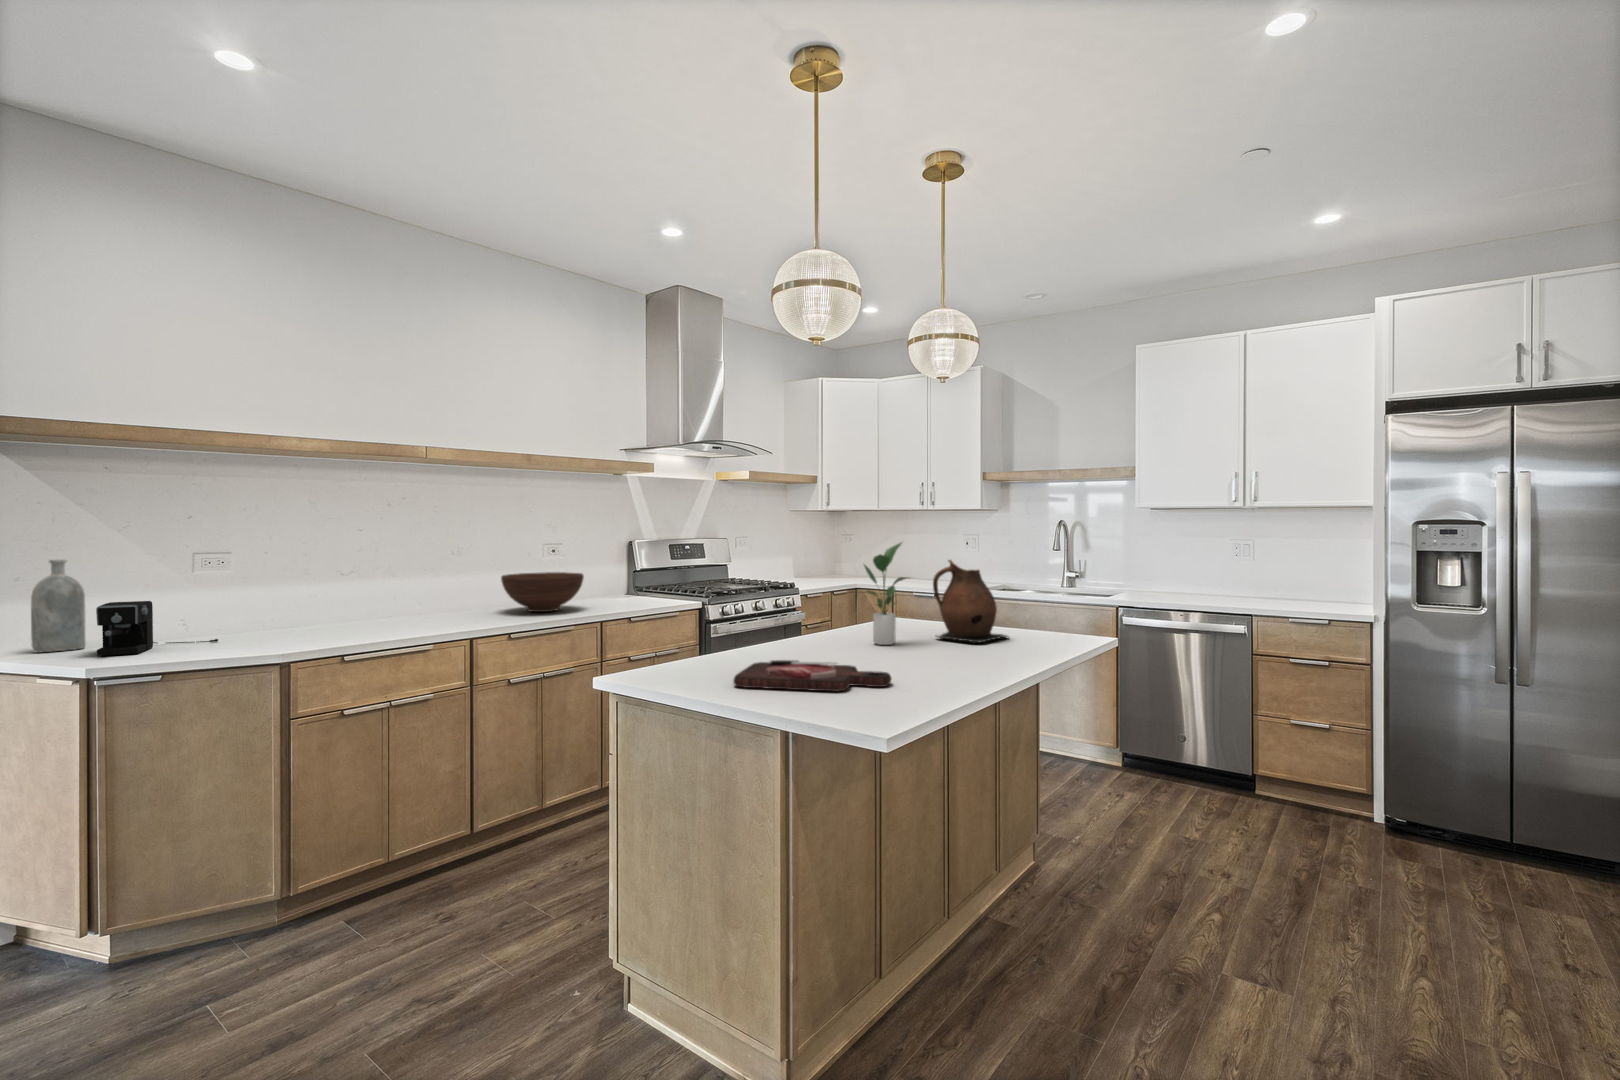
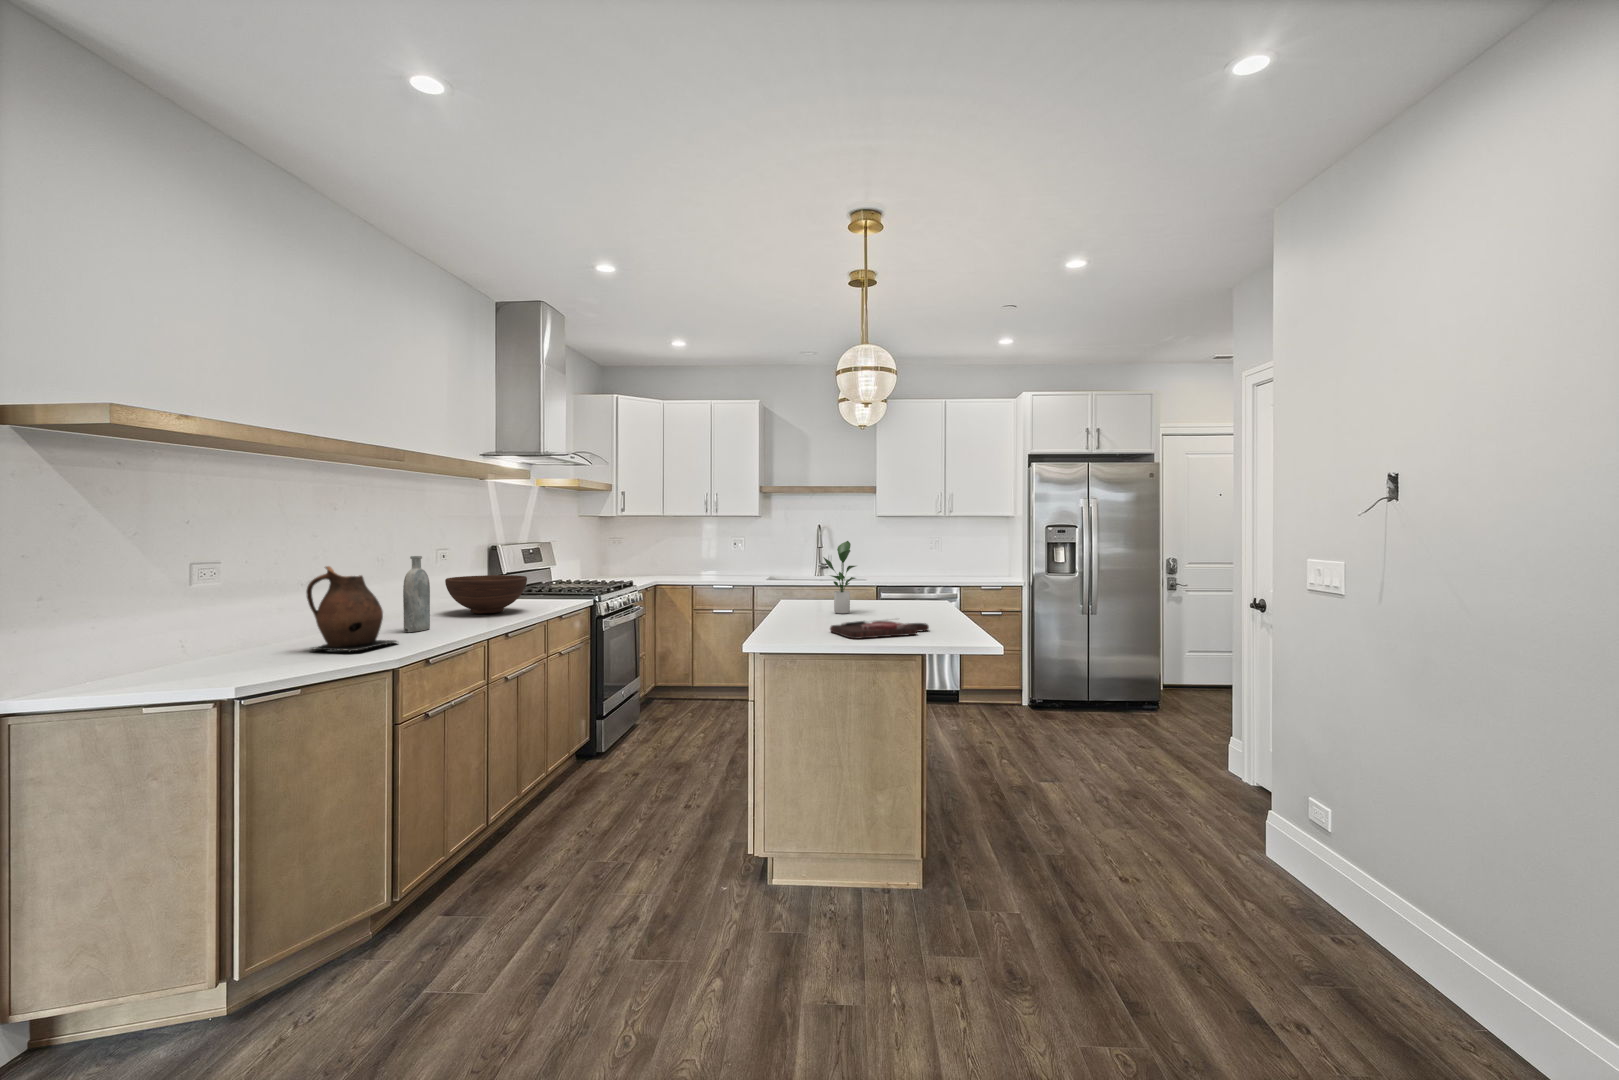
bottle: present [31,559,86,652] -> present [403,556,430,632]
ceramic pitcher: present [933,560,1007,643] -> present [306,566,397,652]
coffee maker: present [96,601,218,656] -> none [152,617,257,680]

